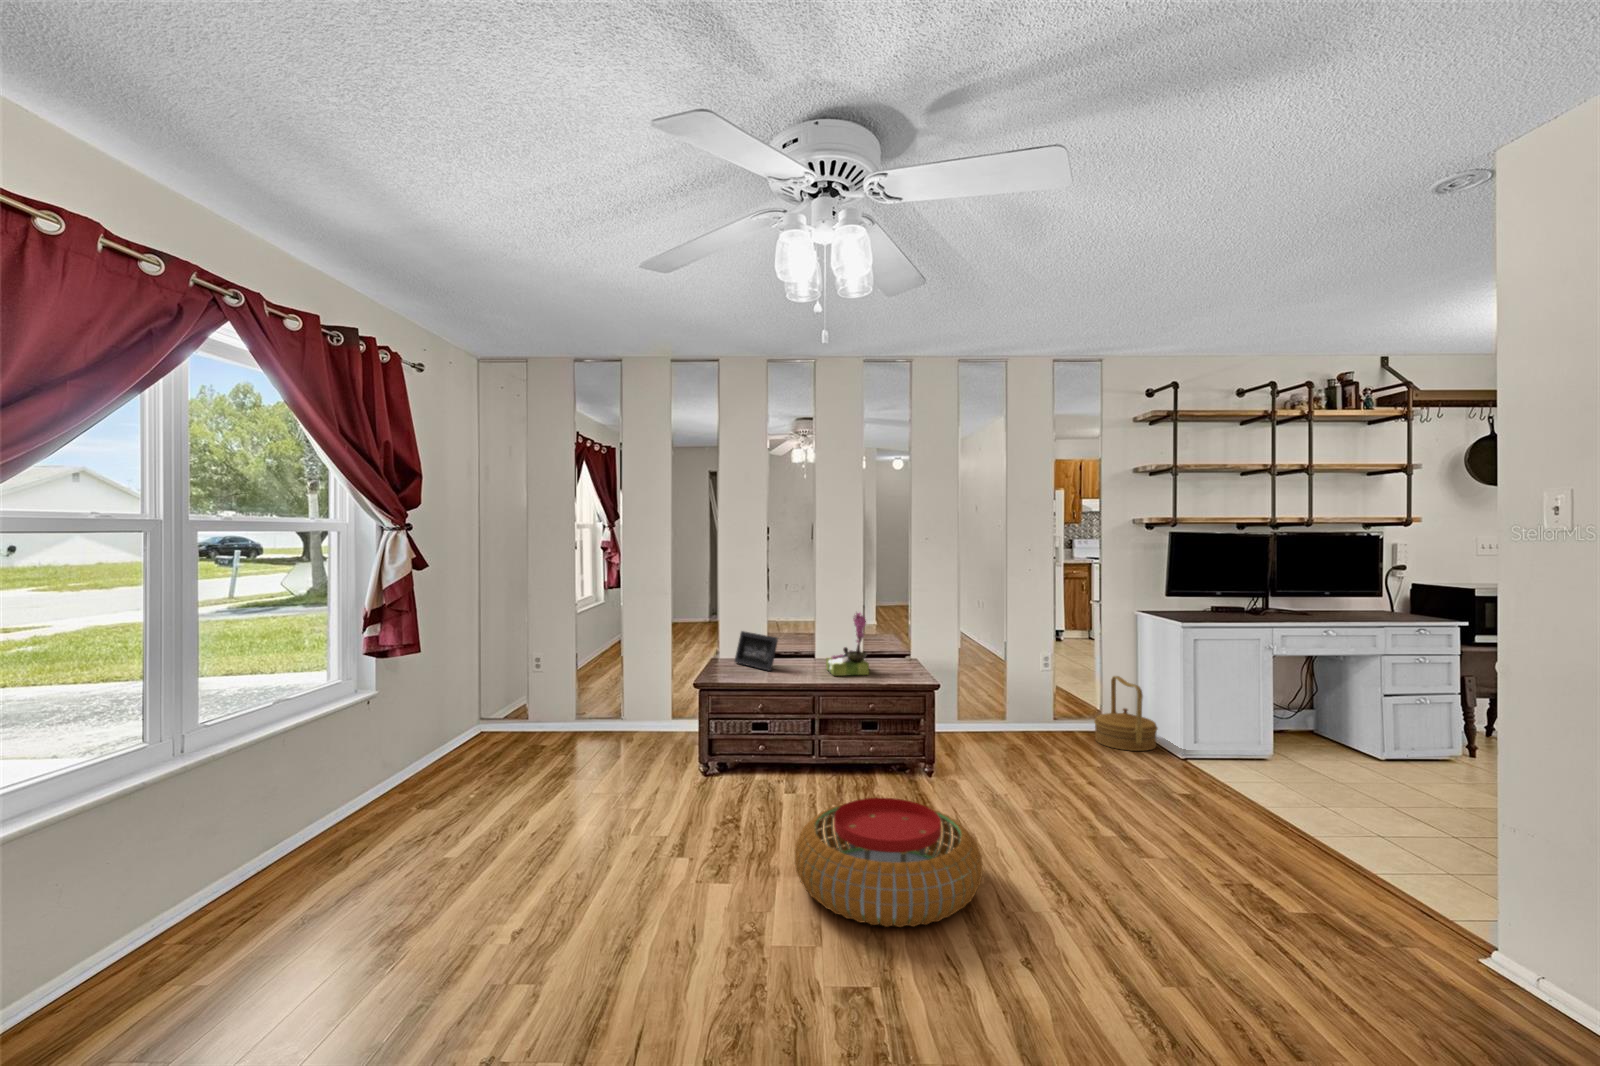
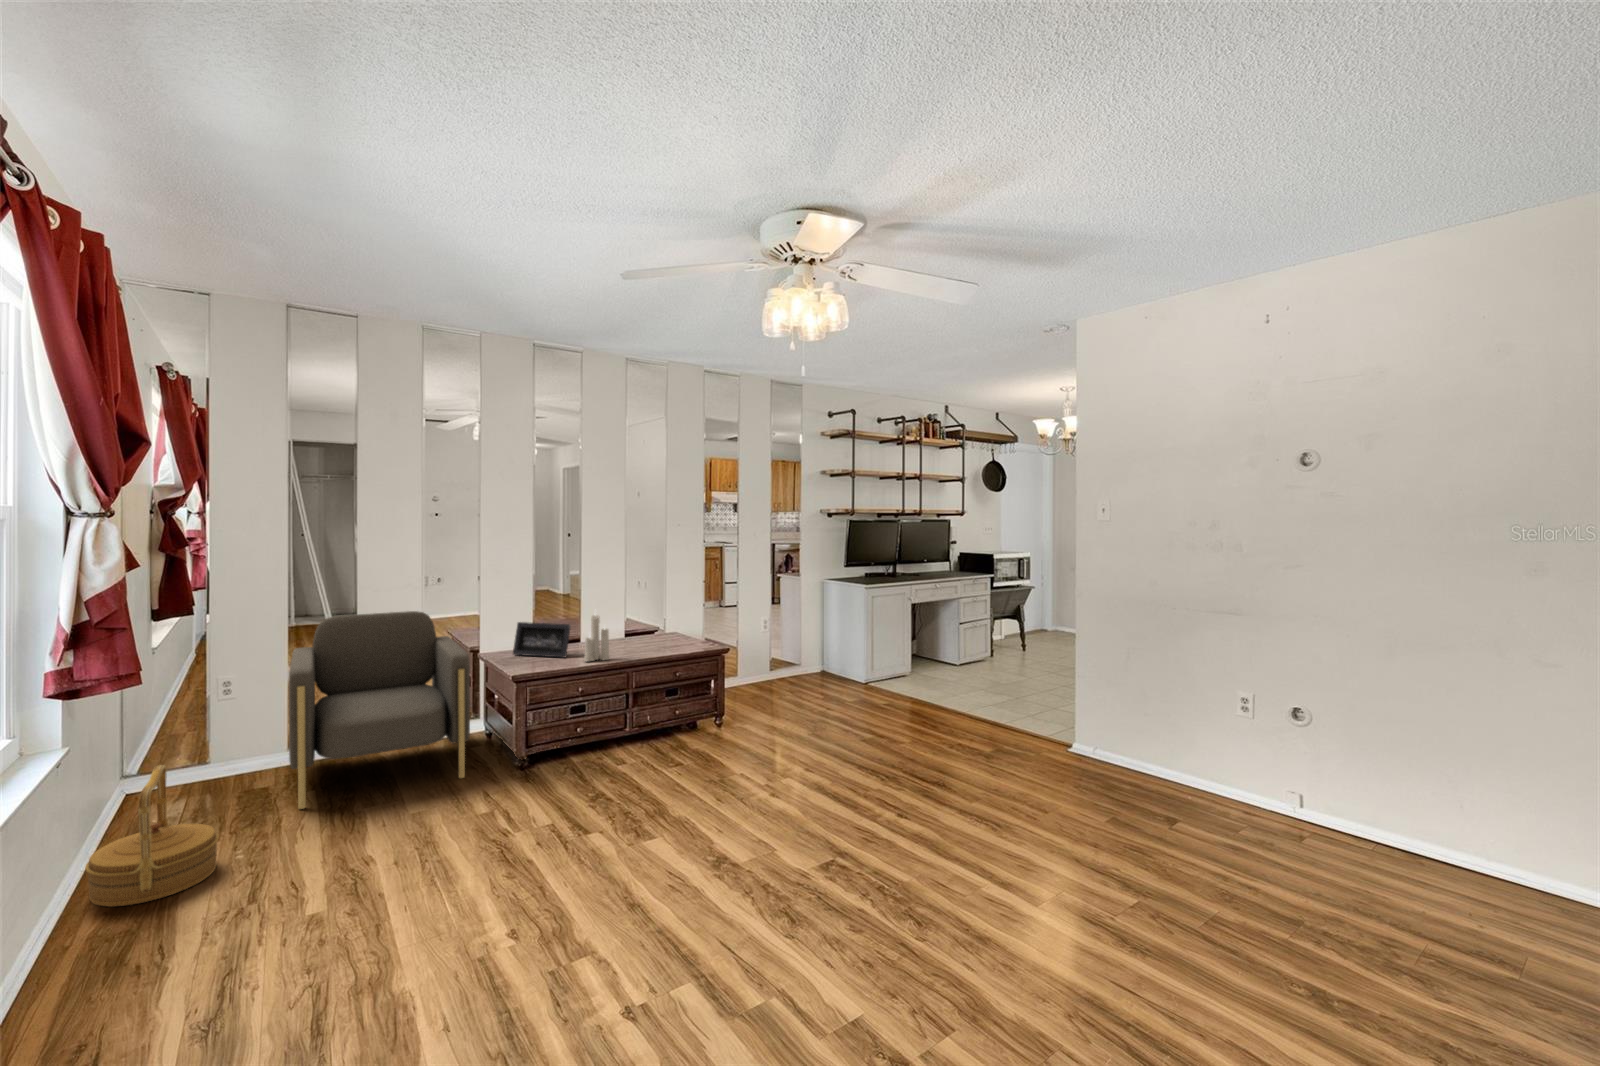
armchair: none [522,612,685,774] -> present [289,611,470,809]
flower arrangement: present [826,613,869,676] -> none [615,593,661,654]
candle: none [778,621,804,679] -> present [584,615,609,662]
woven basket: present [1094,676,1158,751] -> present [85,765,219,907]
pouf: present [794,798,983,927] -> none [703,736,849,827]

